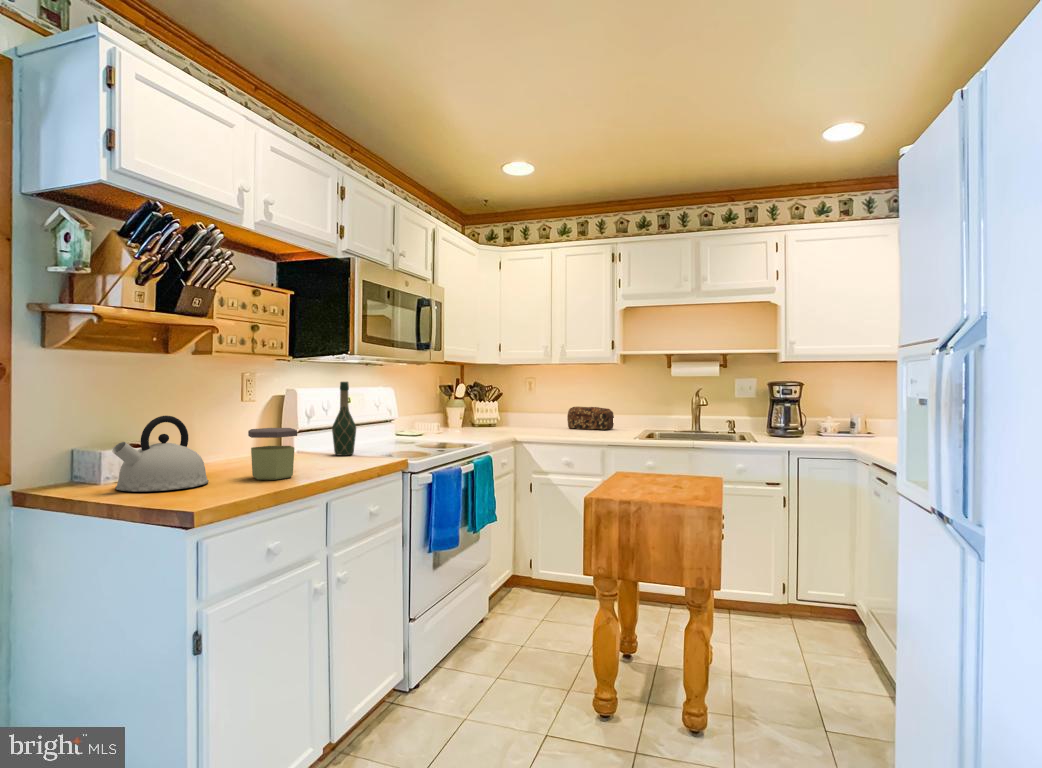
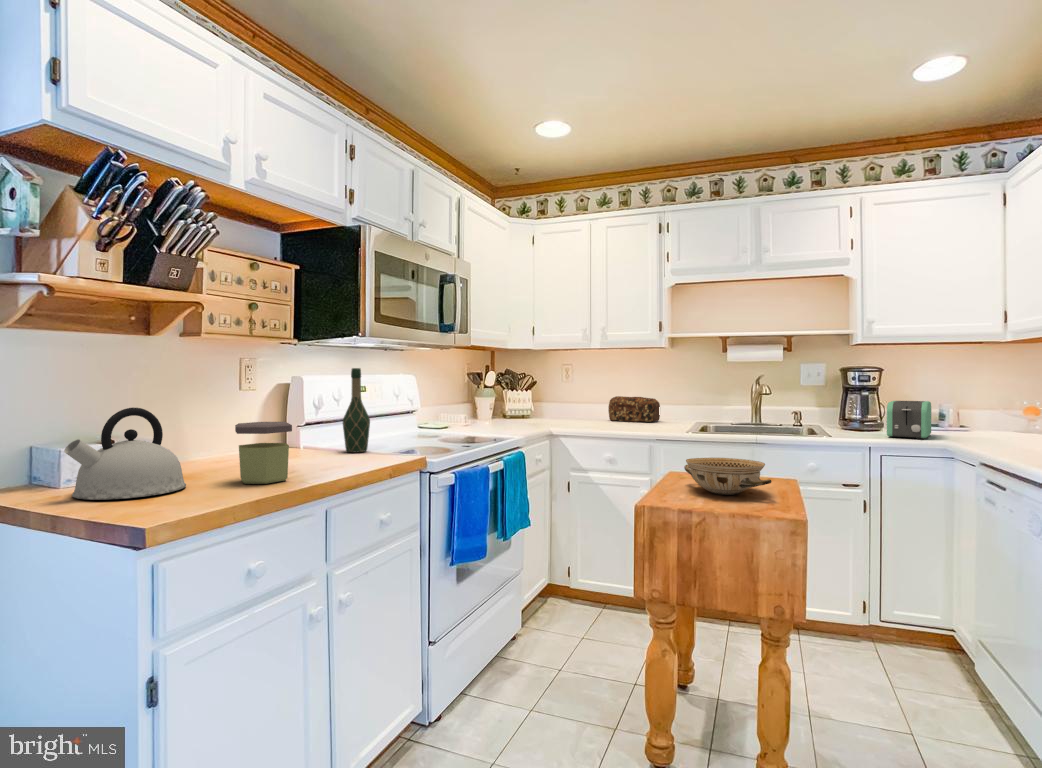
toaster: none [805,411,843,444] -> present [887,401,931,439]
ceramic bowl: none [628,459,697,489] -> present [684,458,772,495]

